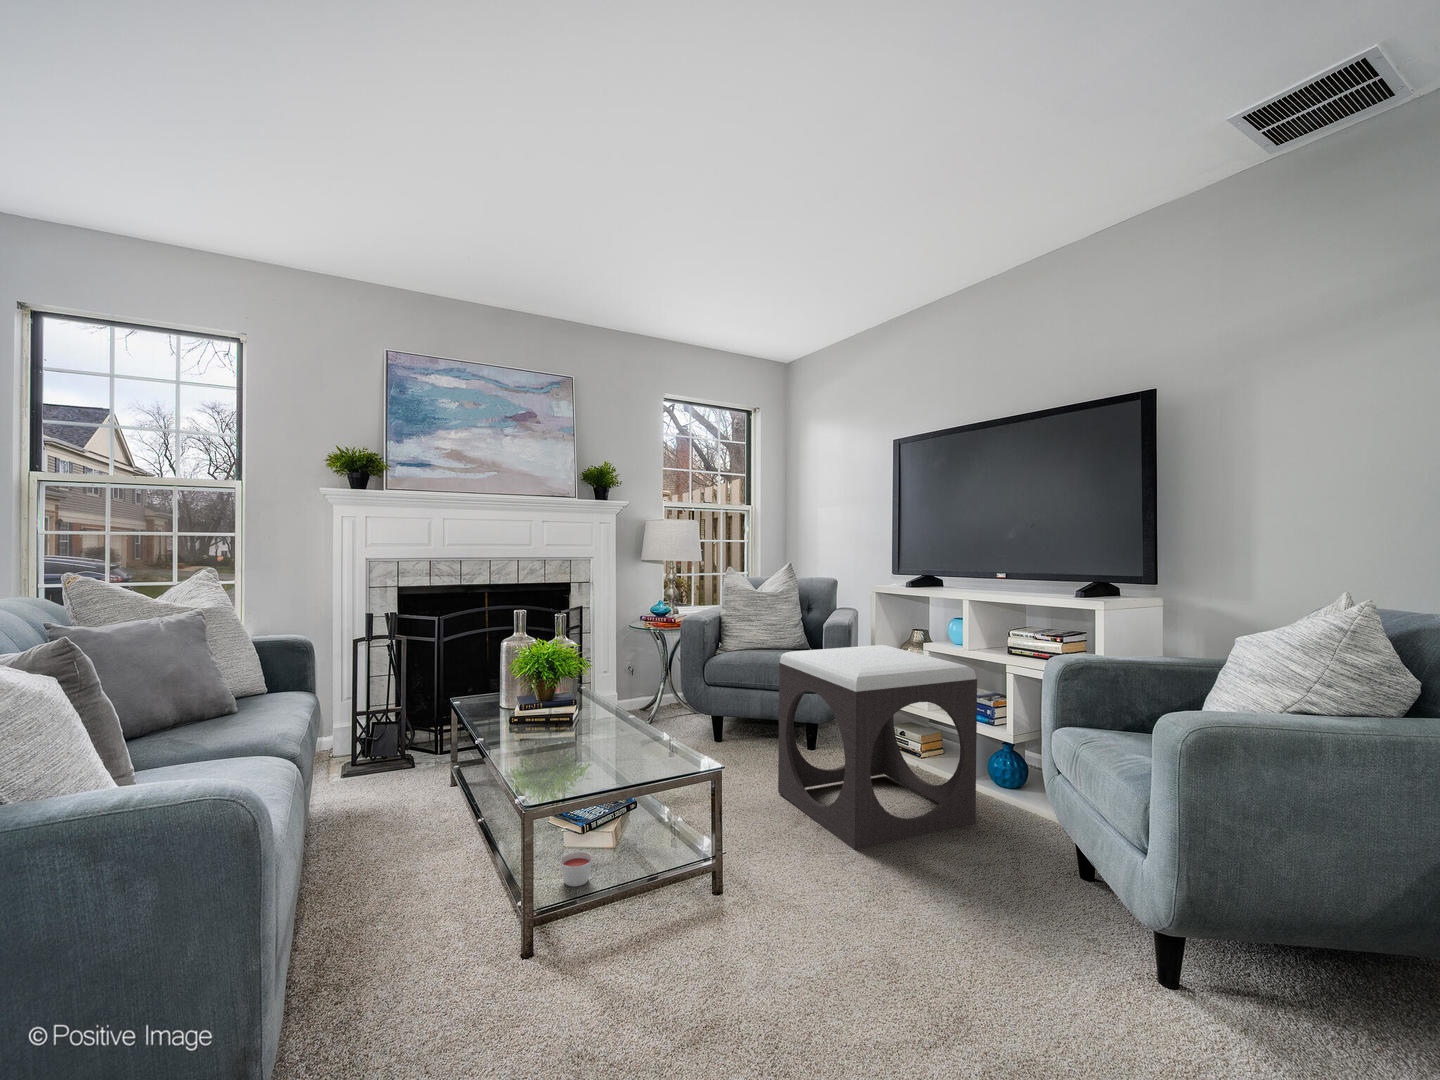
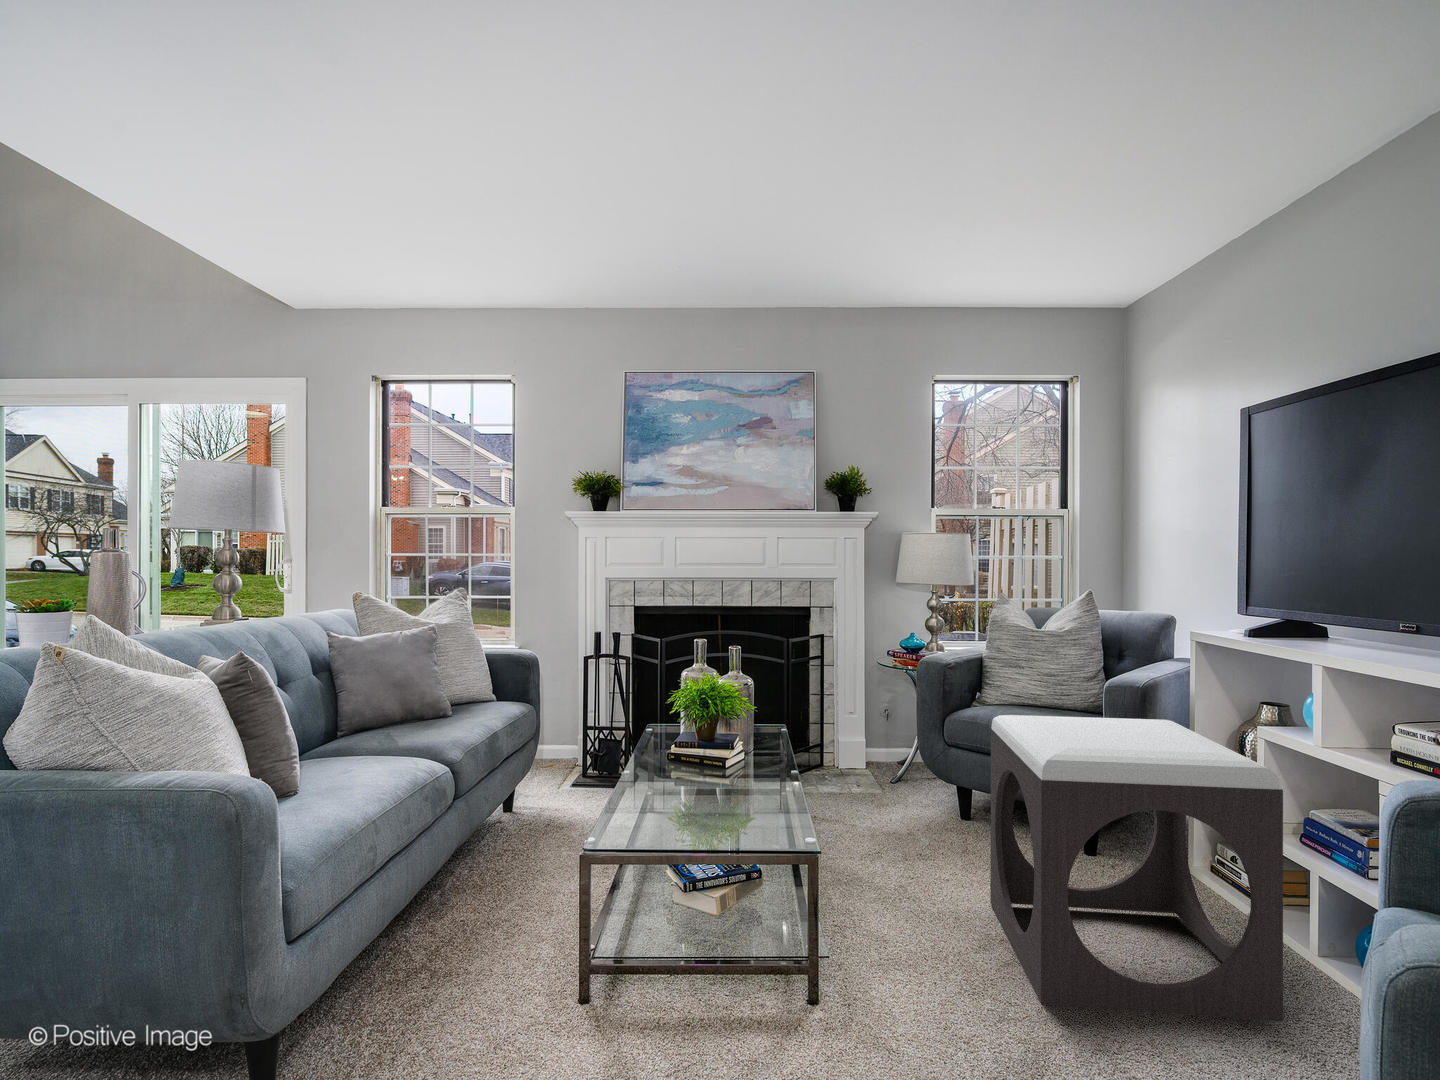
candle: present [561,851,592,886] -> none [646,910,680,948]

